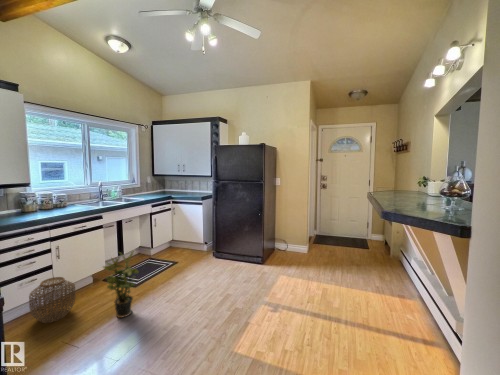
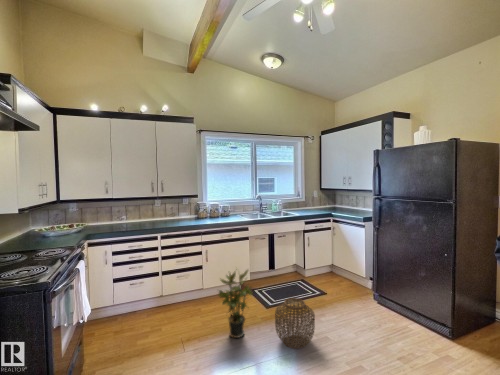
woven basket: present [29,277,75,323] -> present [275,298,315,349]

